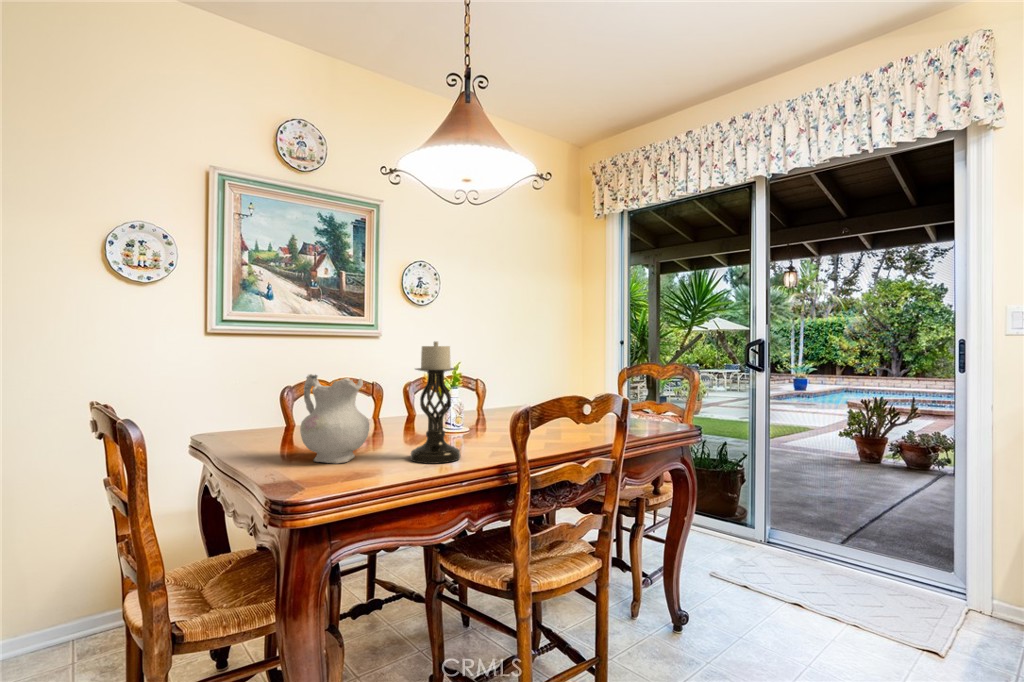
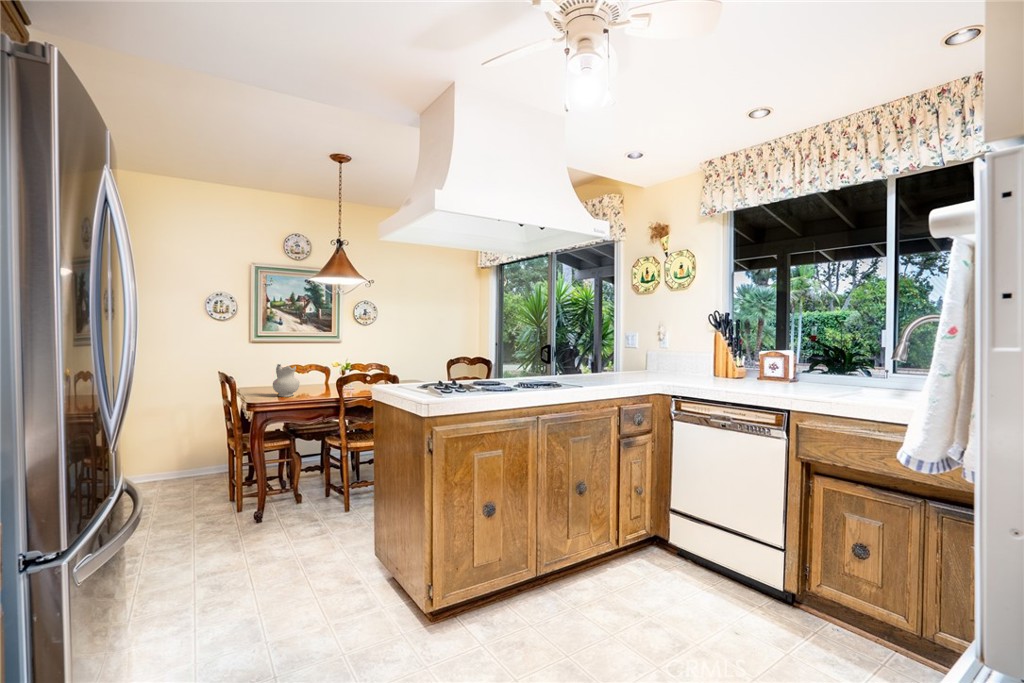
candle holder: present [410,342,461,464] -> none [313,353,333,398]

